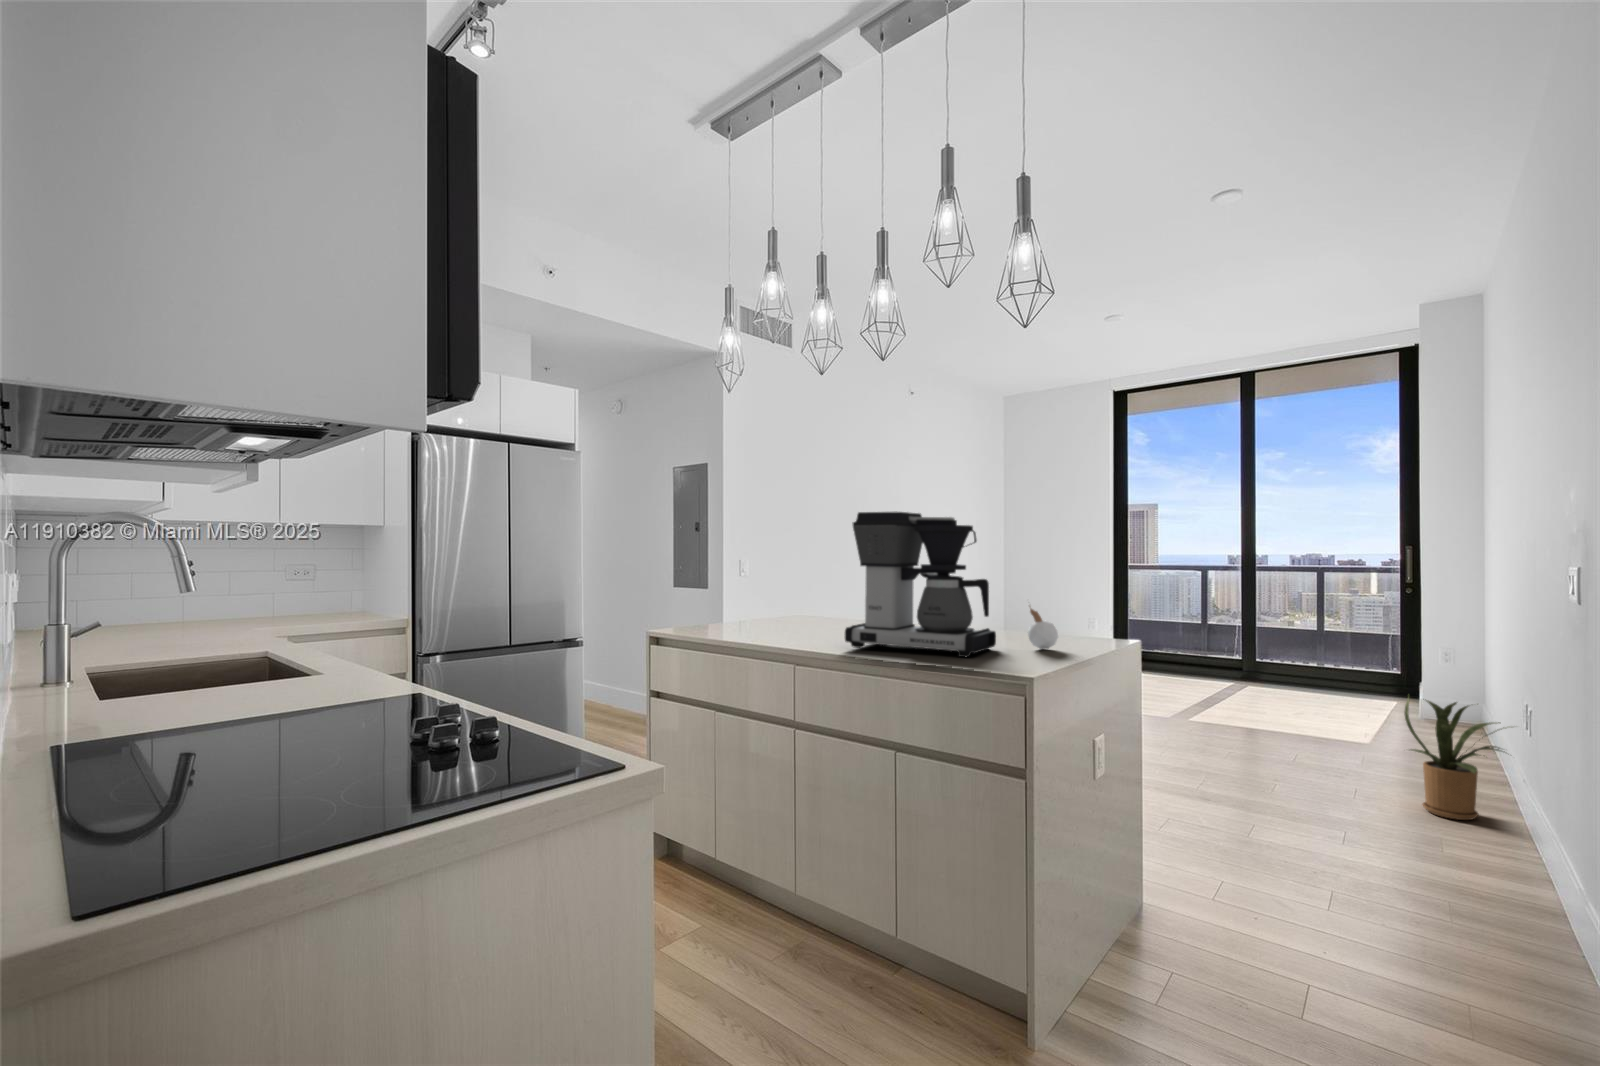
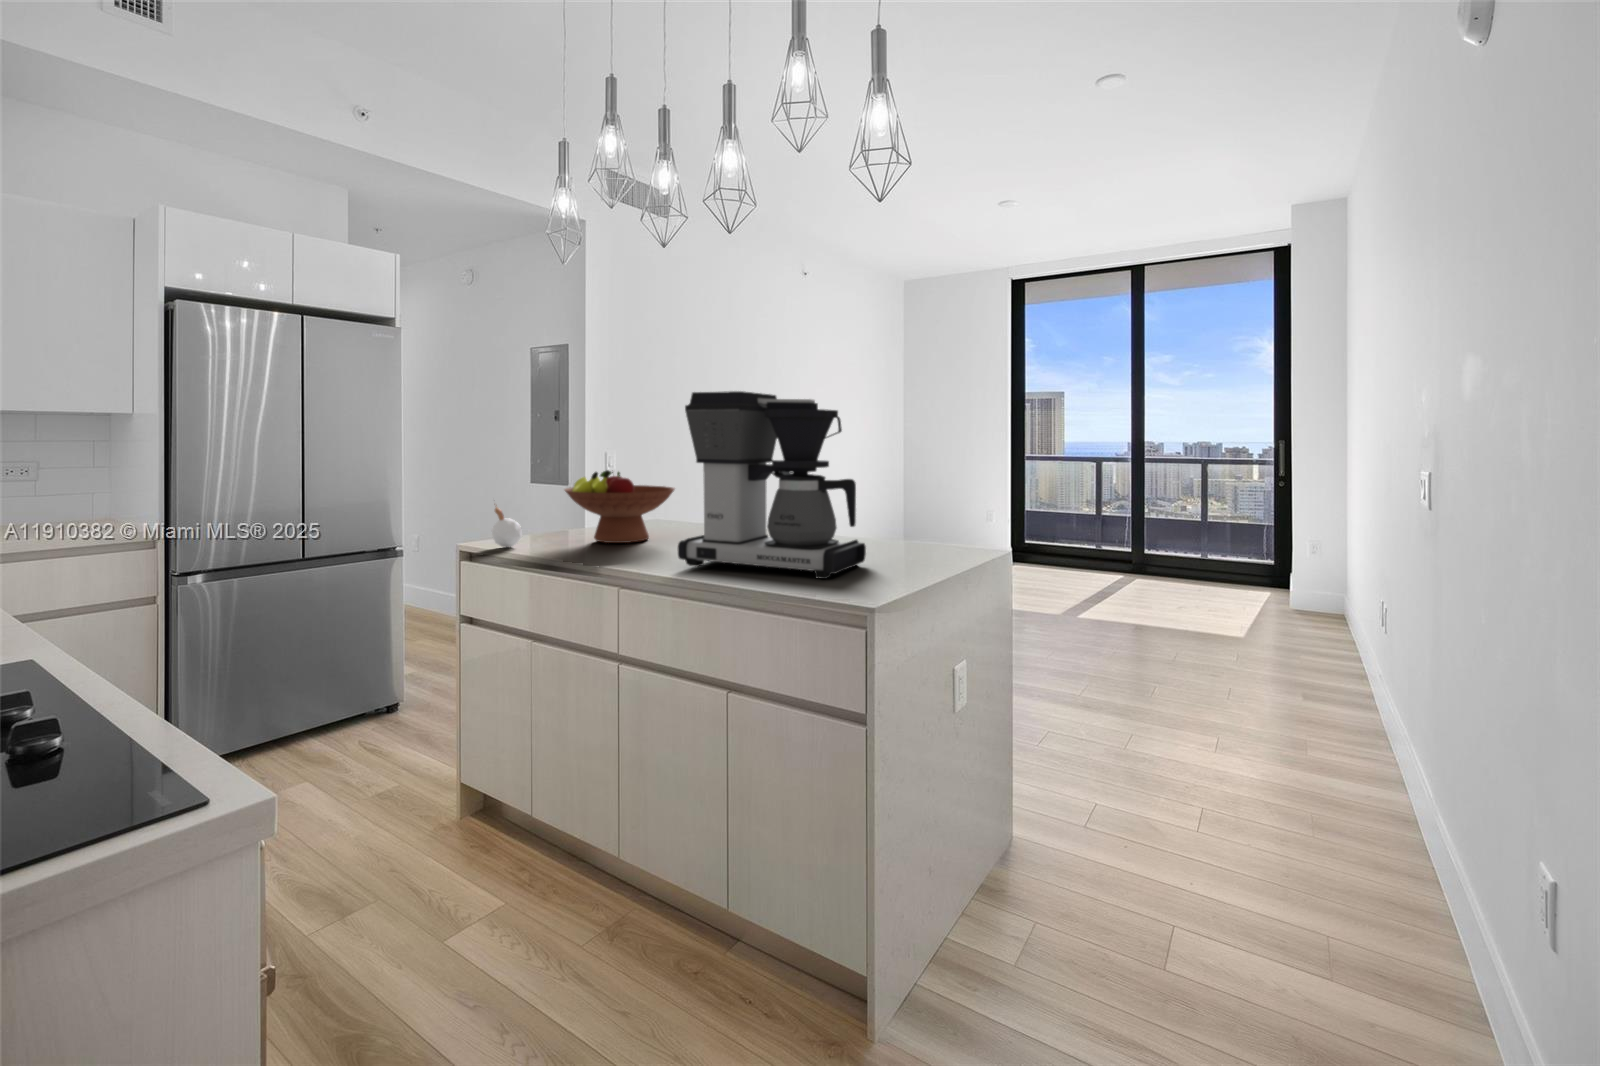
fruit bowl: none [741,572,830,632] -> present [565,470,675,543]
candle: present [1028,609,1058,649] -> present [491,505,522,547]
house plant: present [1404,698,1503,820] -> none [1284,589,1404,715]

